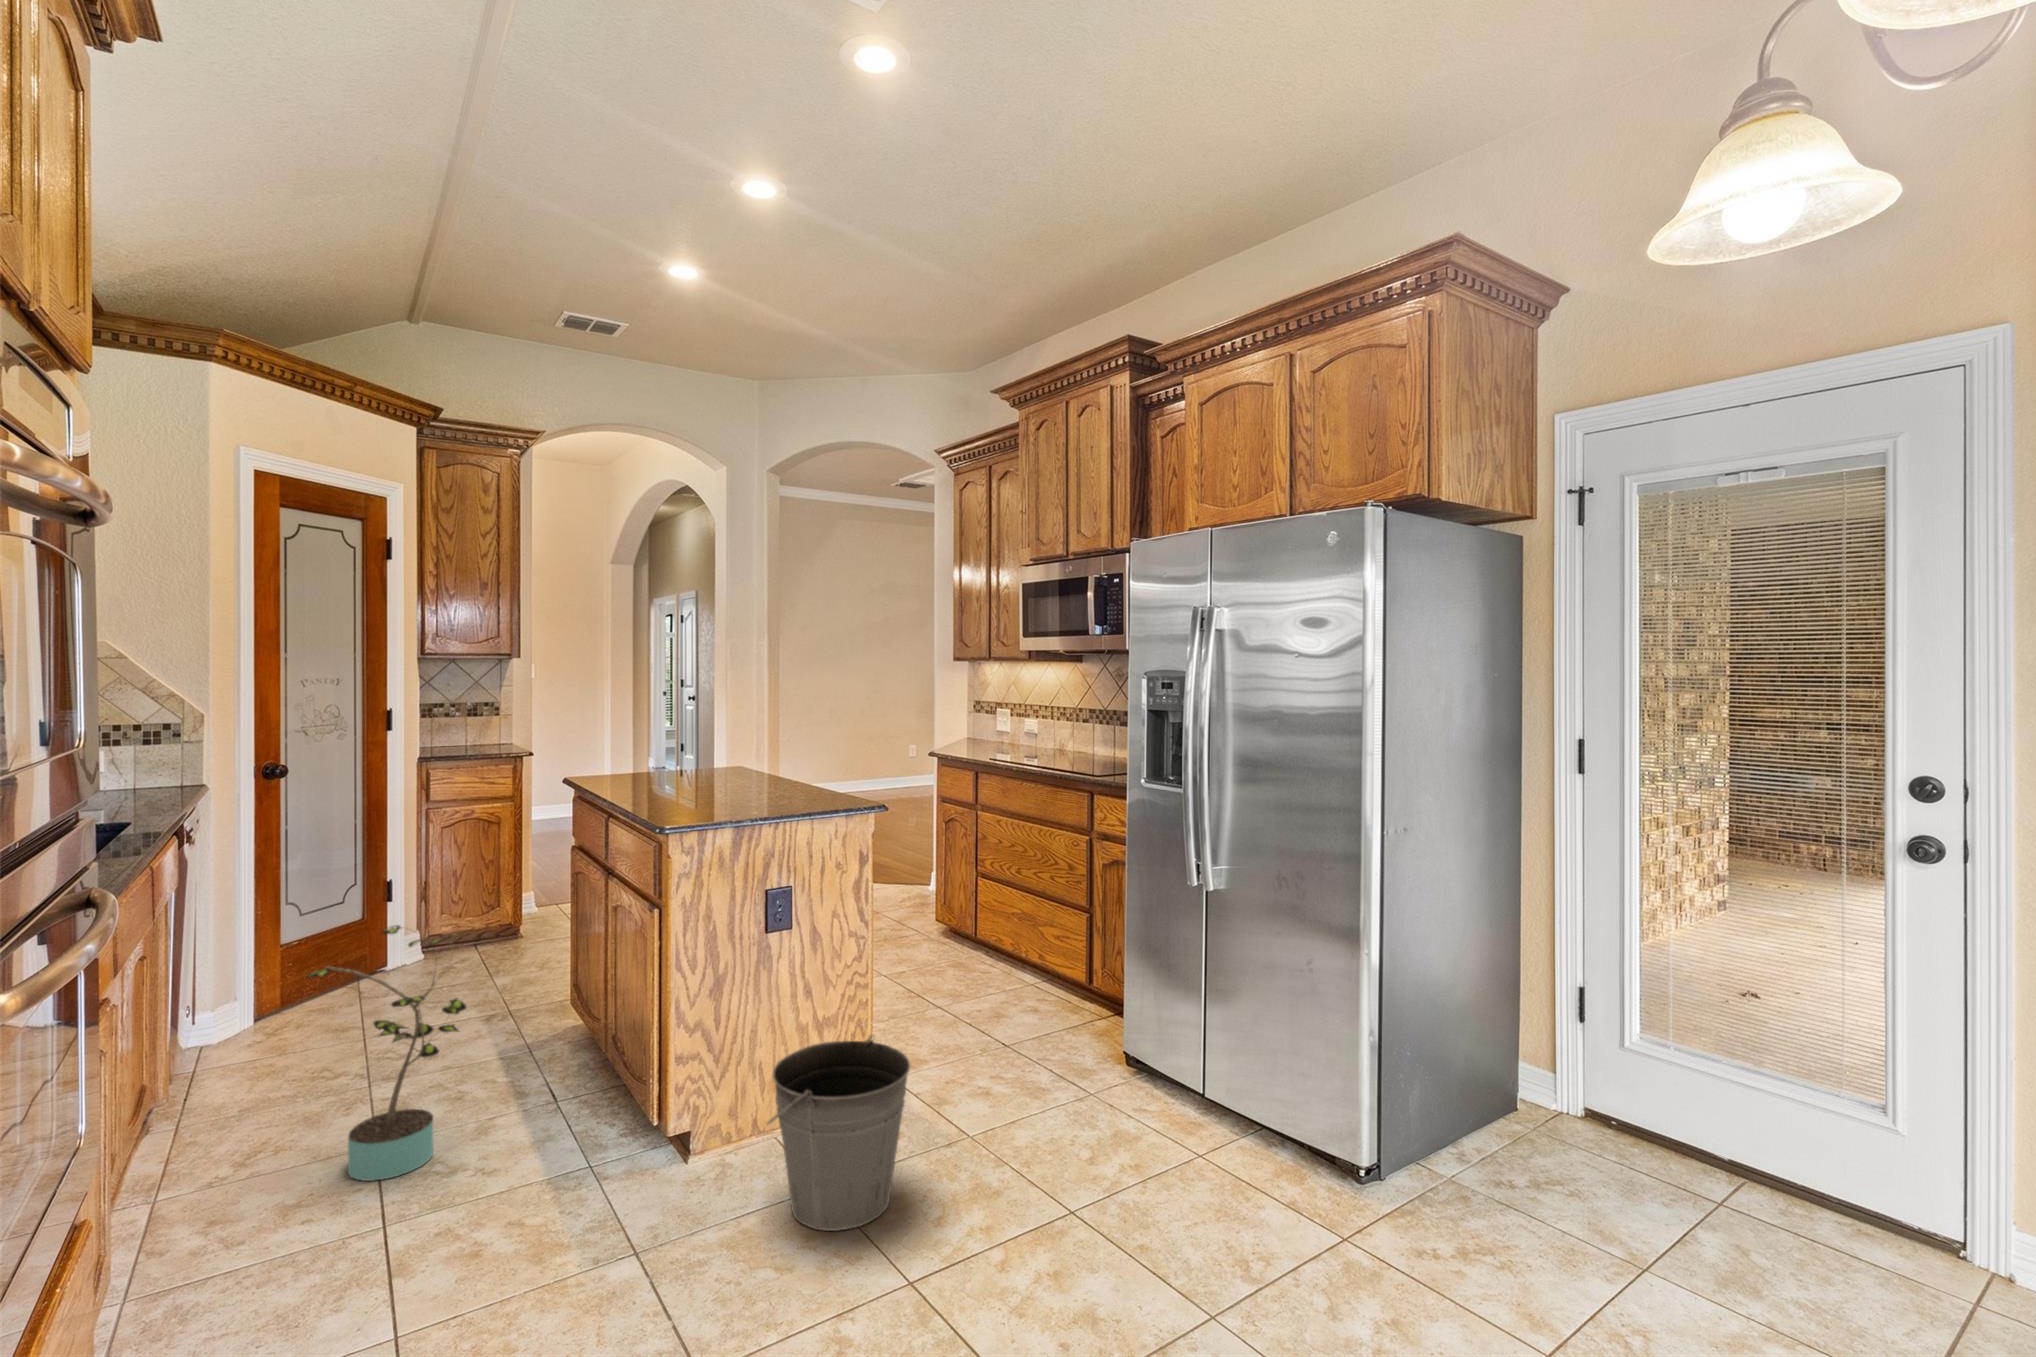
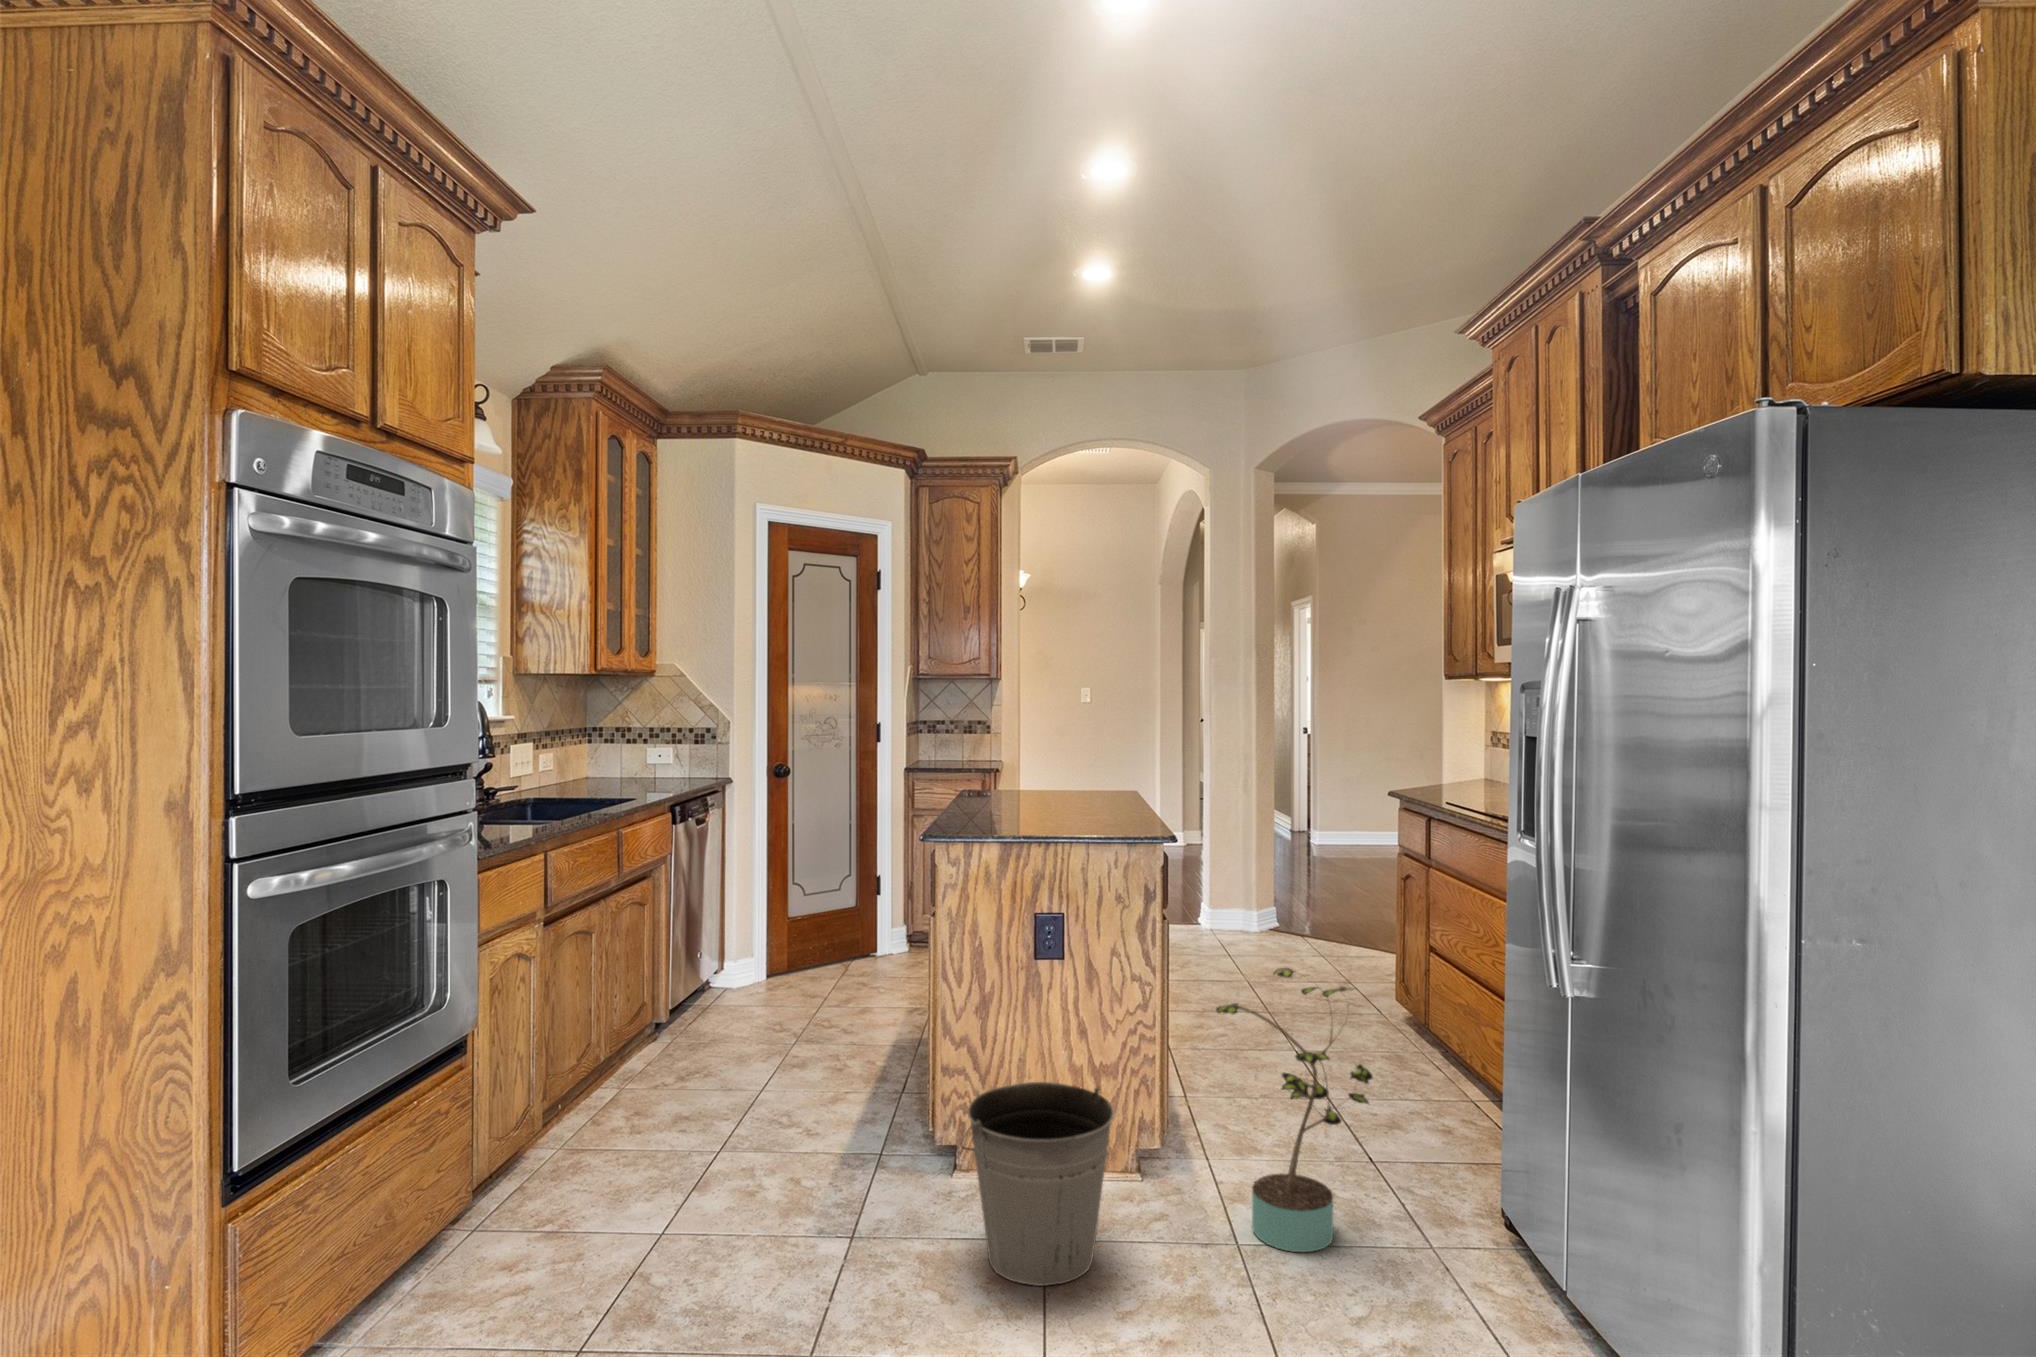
potted plant: present [307,925,466,1181] -> present [1216,968,1373,1252]

